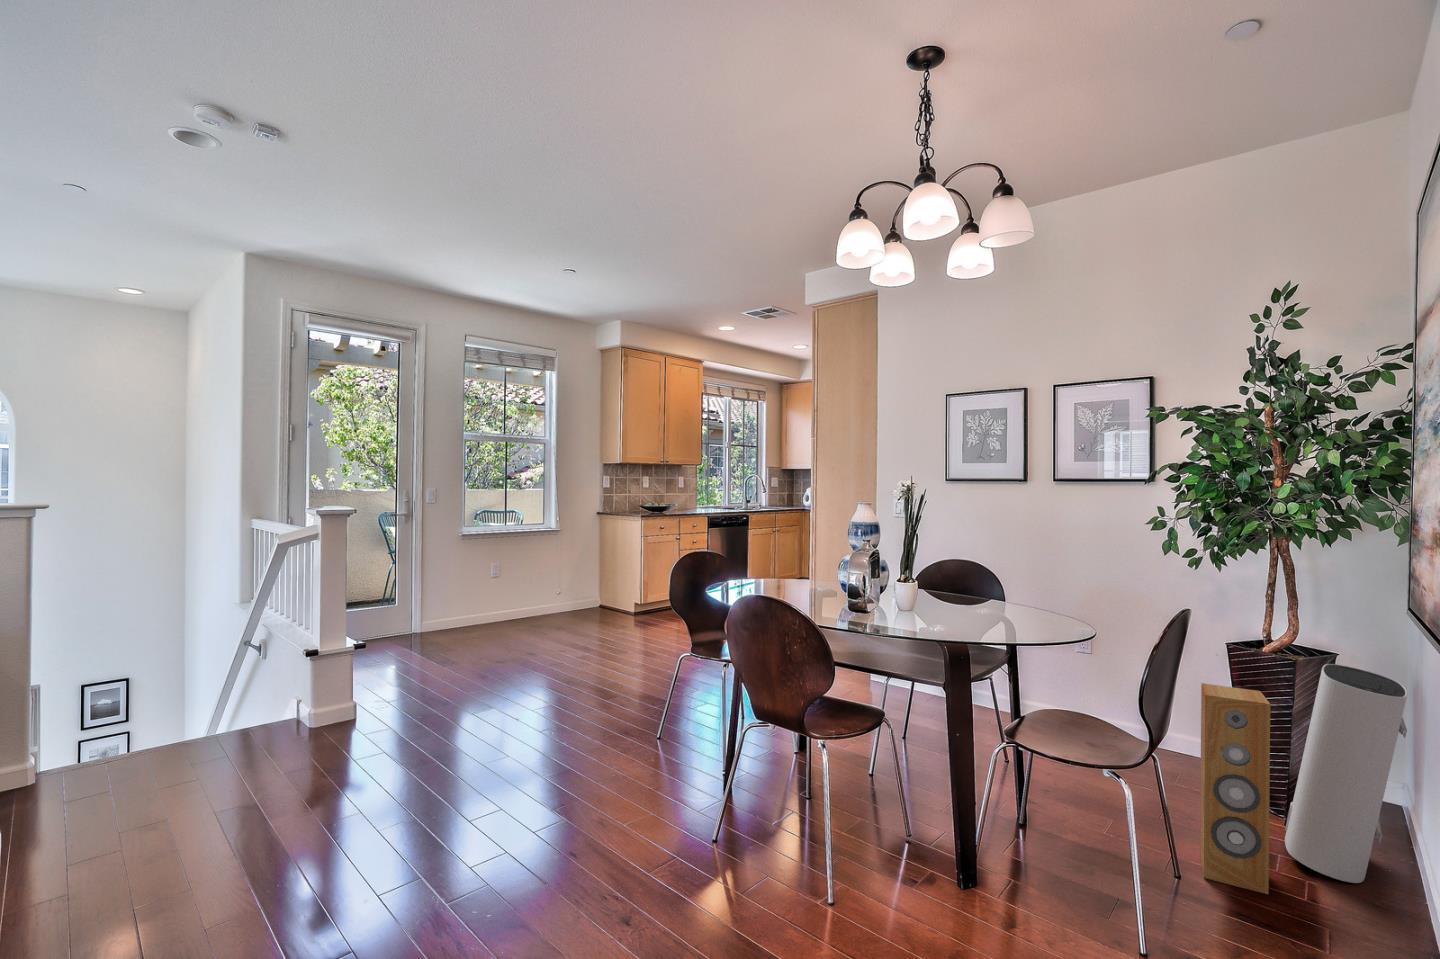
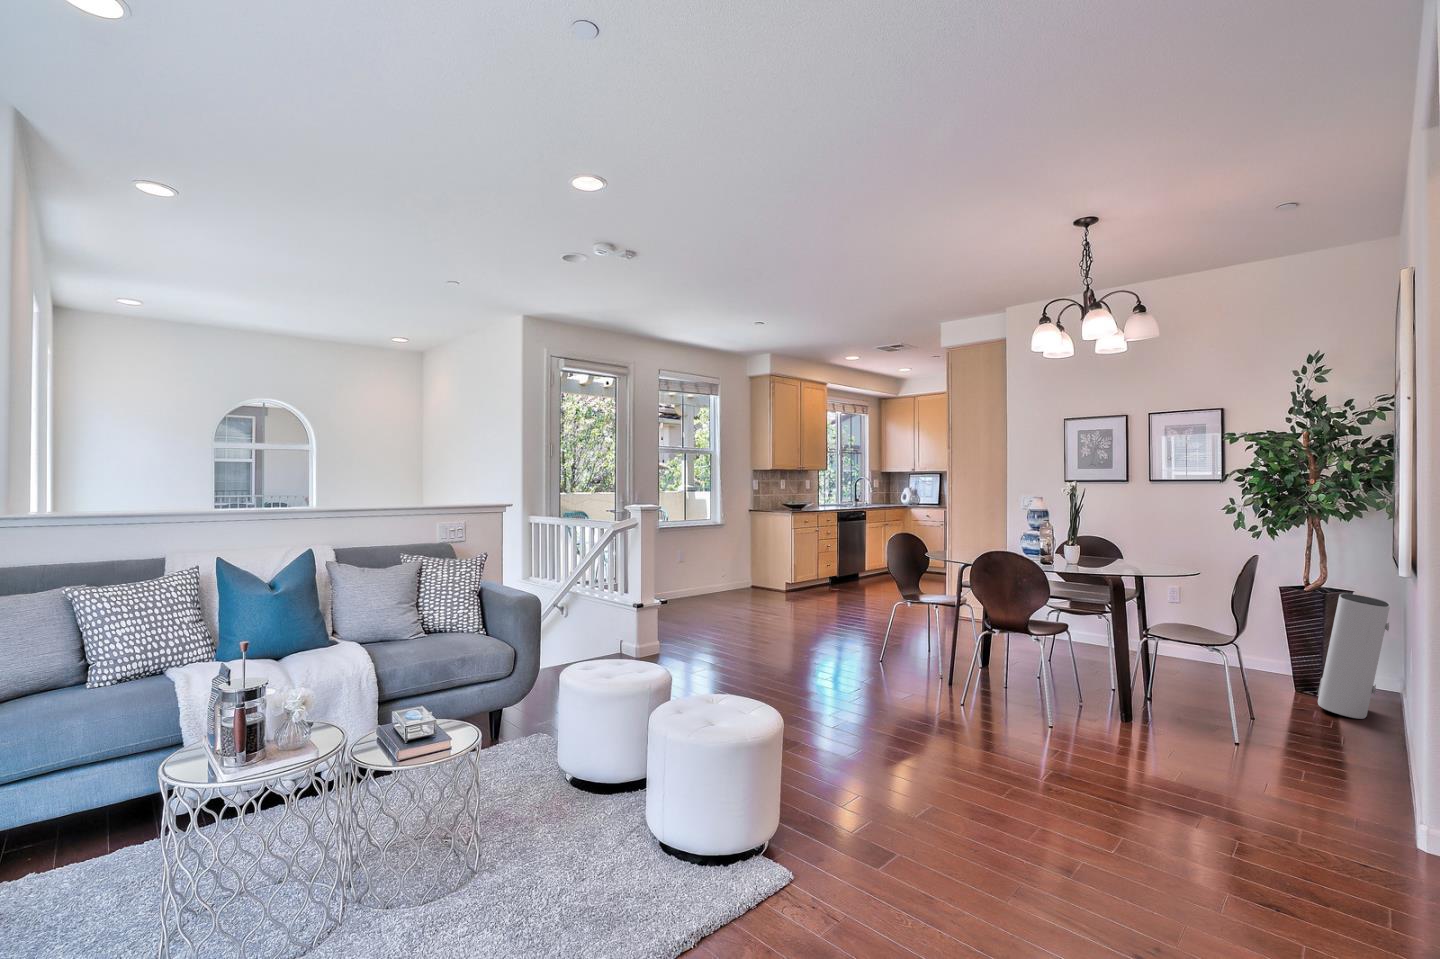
speaker: present [1200,683,1270,894] -> none [1264,604,1306,723]

